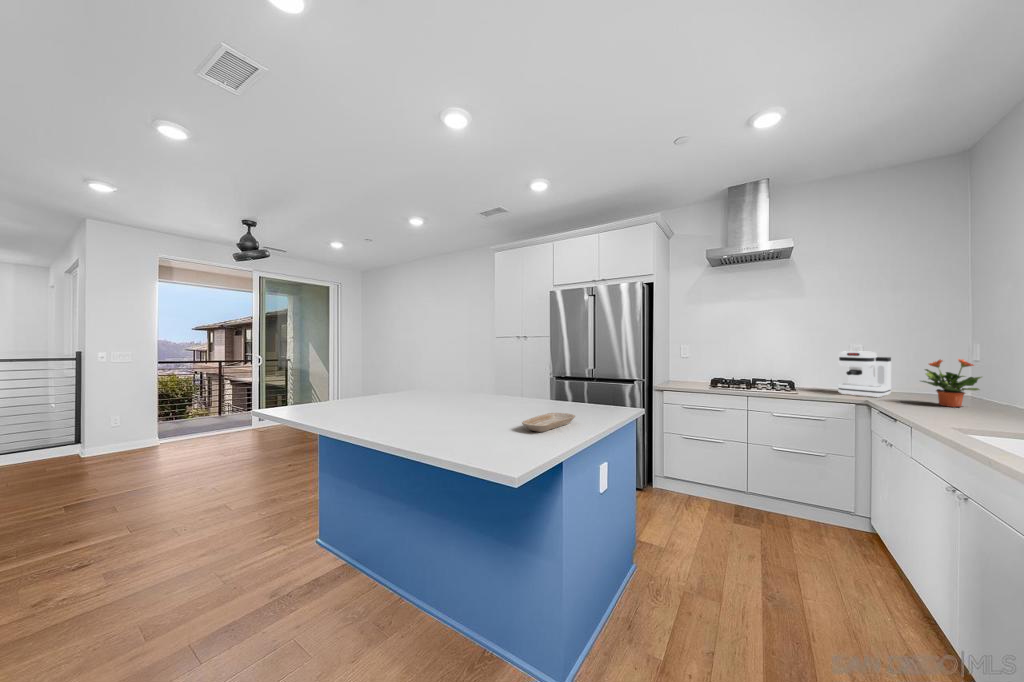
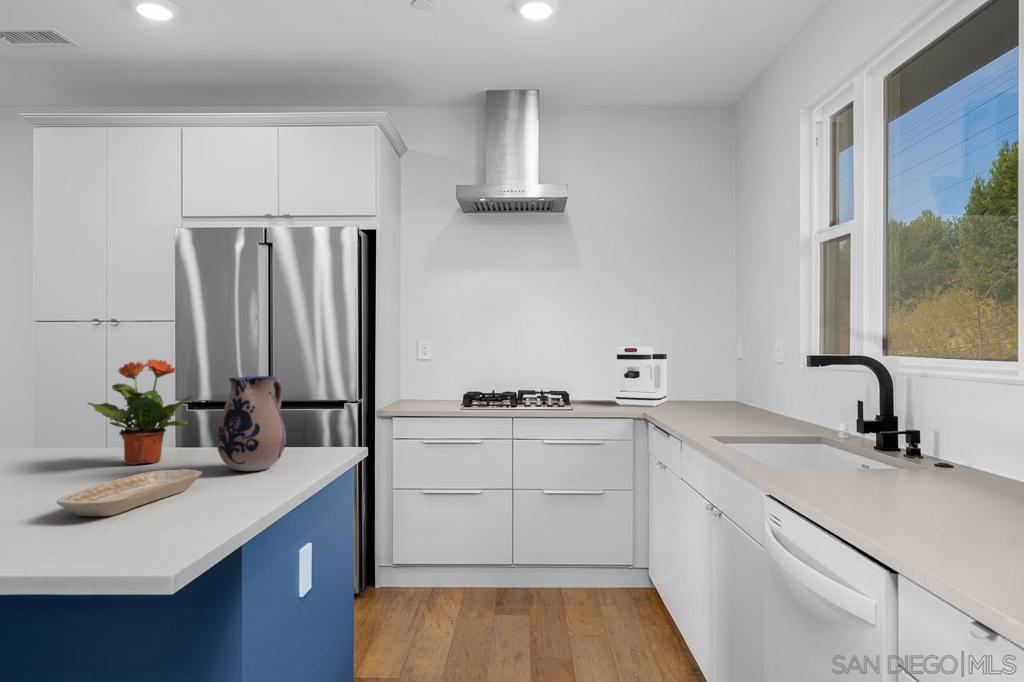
potted plant: present [922,359,982,407] -> present [88,359,193,465]
ceramic pitcher: none [580,369,613,417] -> present [217,376,286,471]

